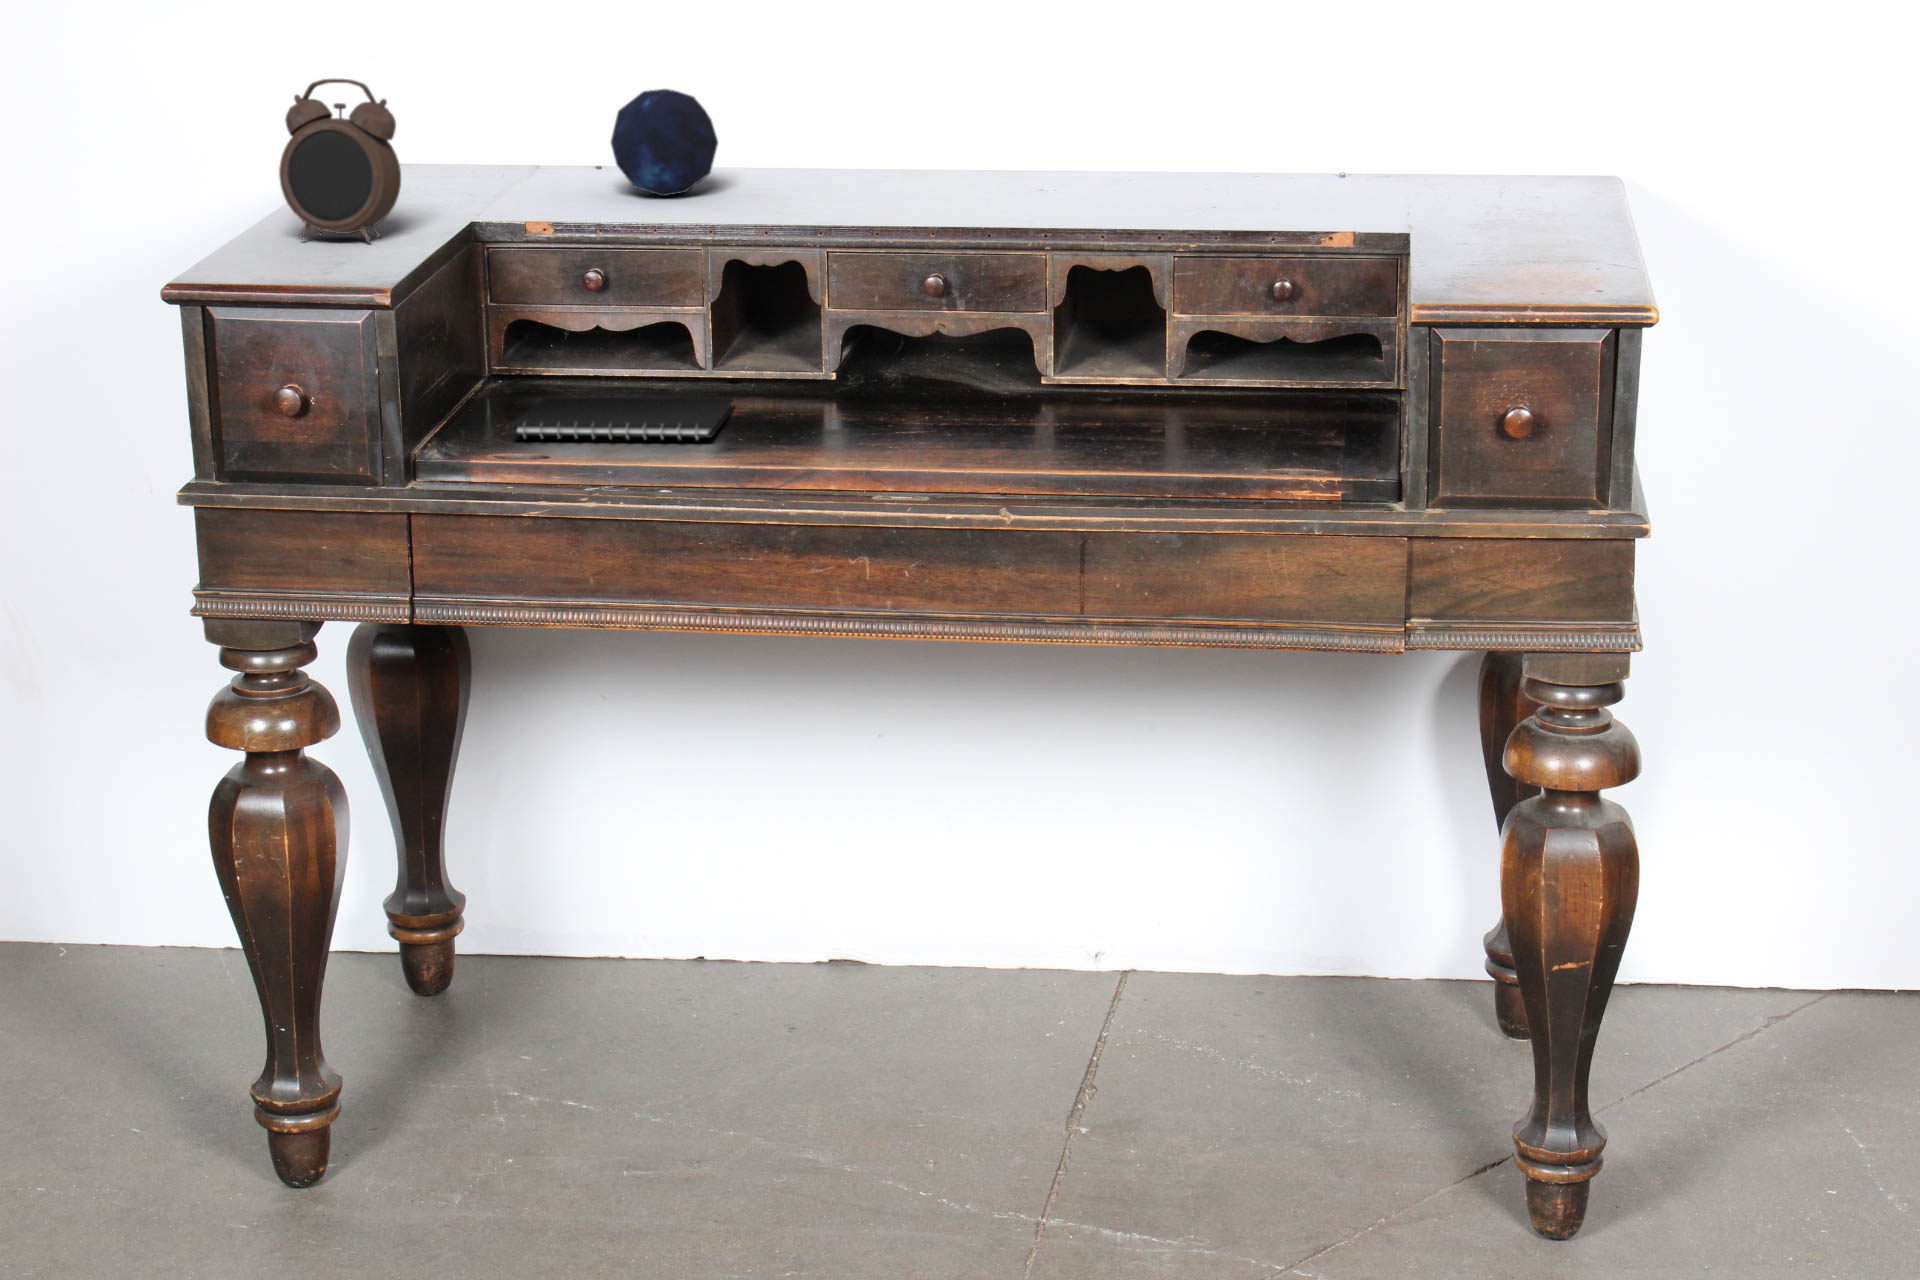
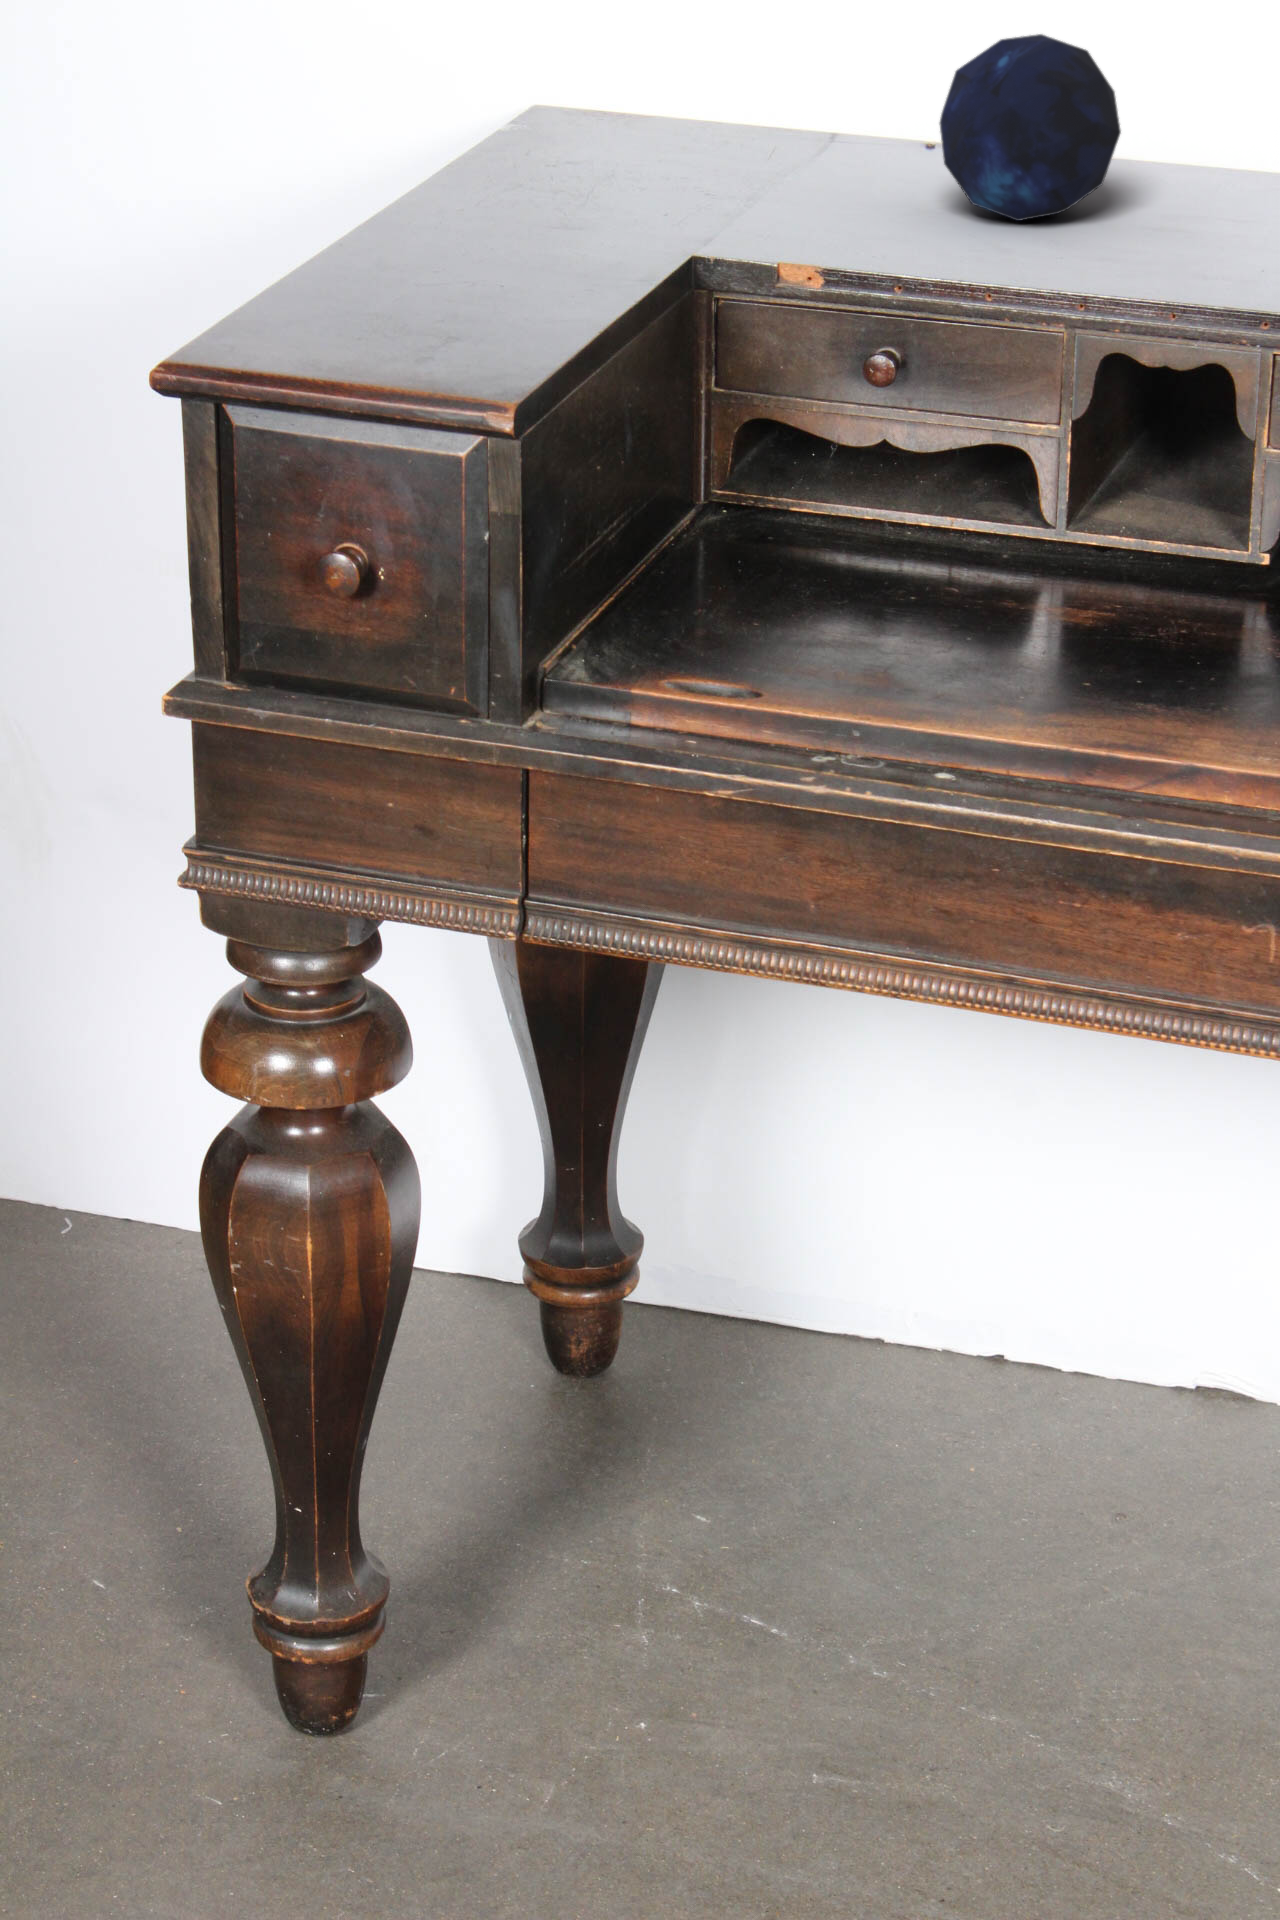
alarm clock: present [279,79,401,241] -> none [376,15,571,295]
notebook: present [512,396,734,440] -> none [706,564,1092,685]

